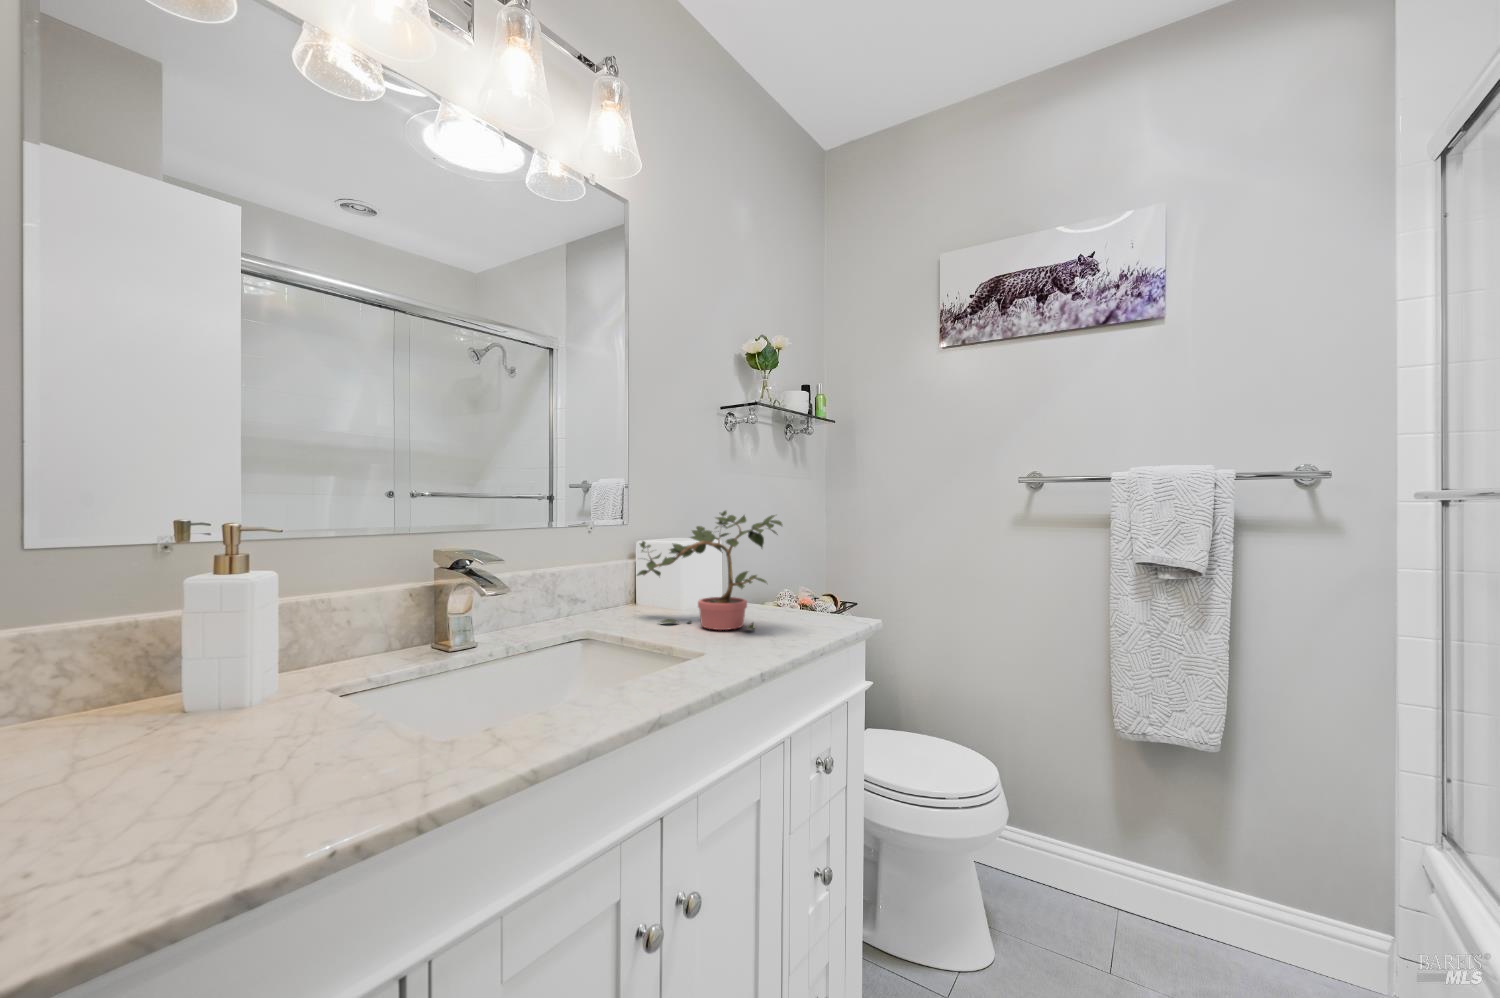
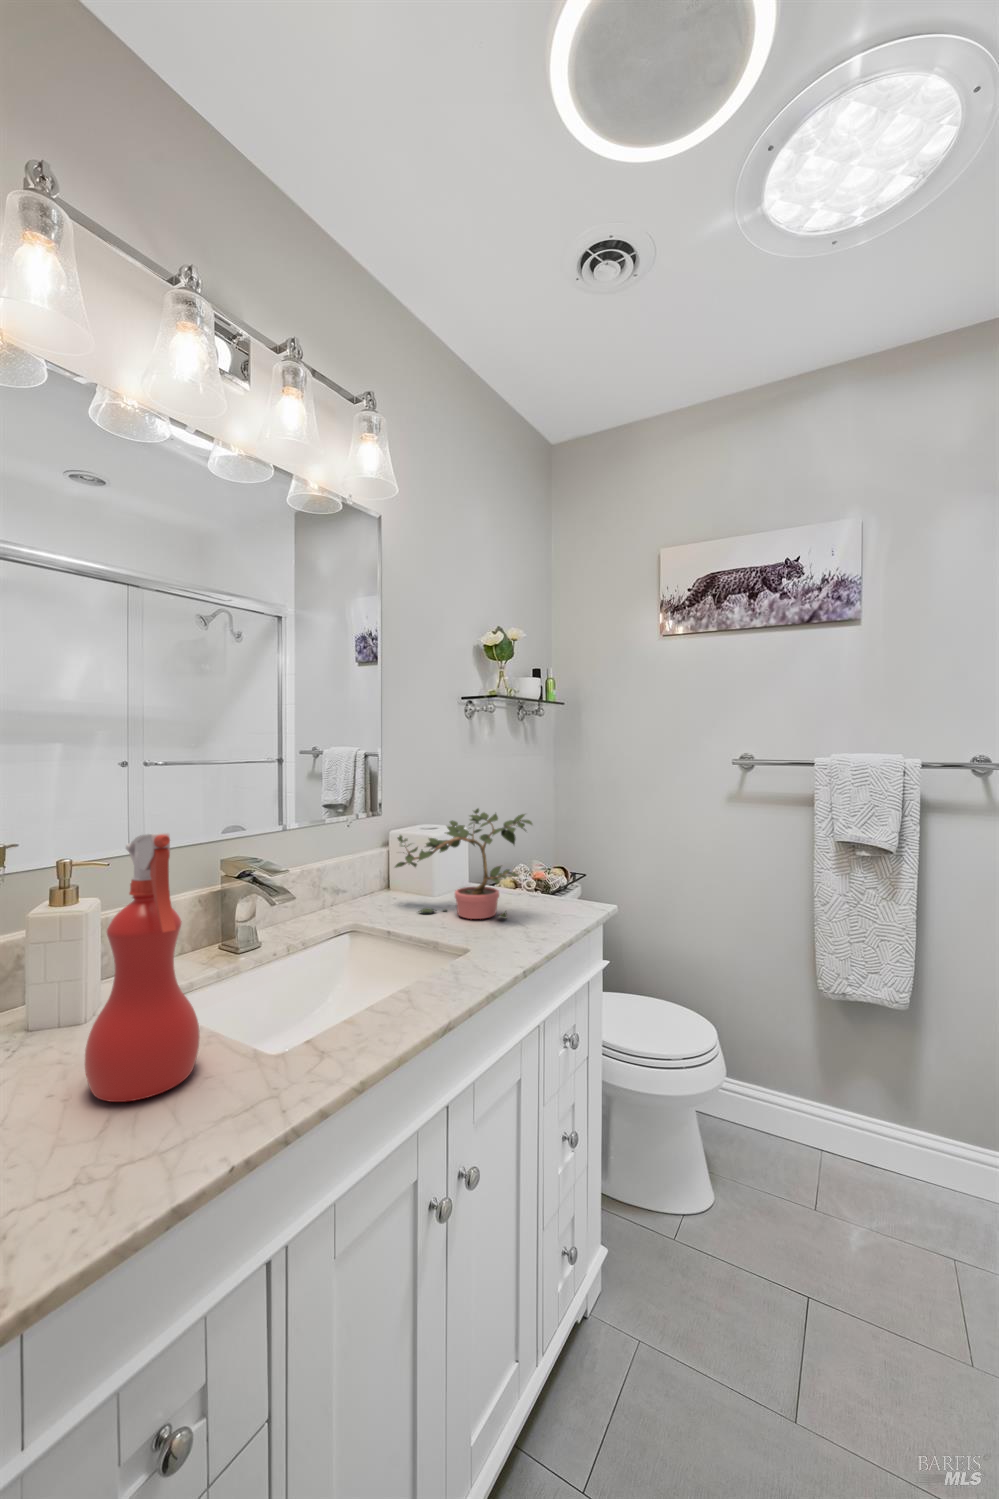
spray bottle: none [198,468,348,787] -> present [85,833,200,1102]

